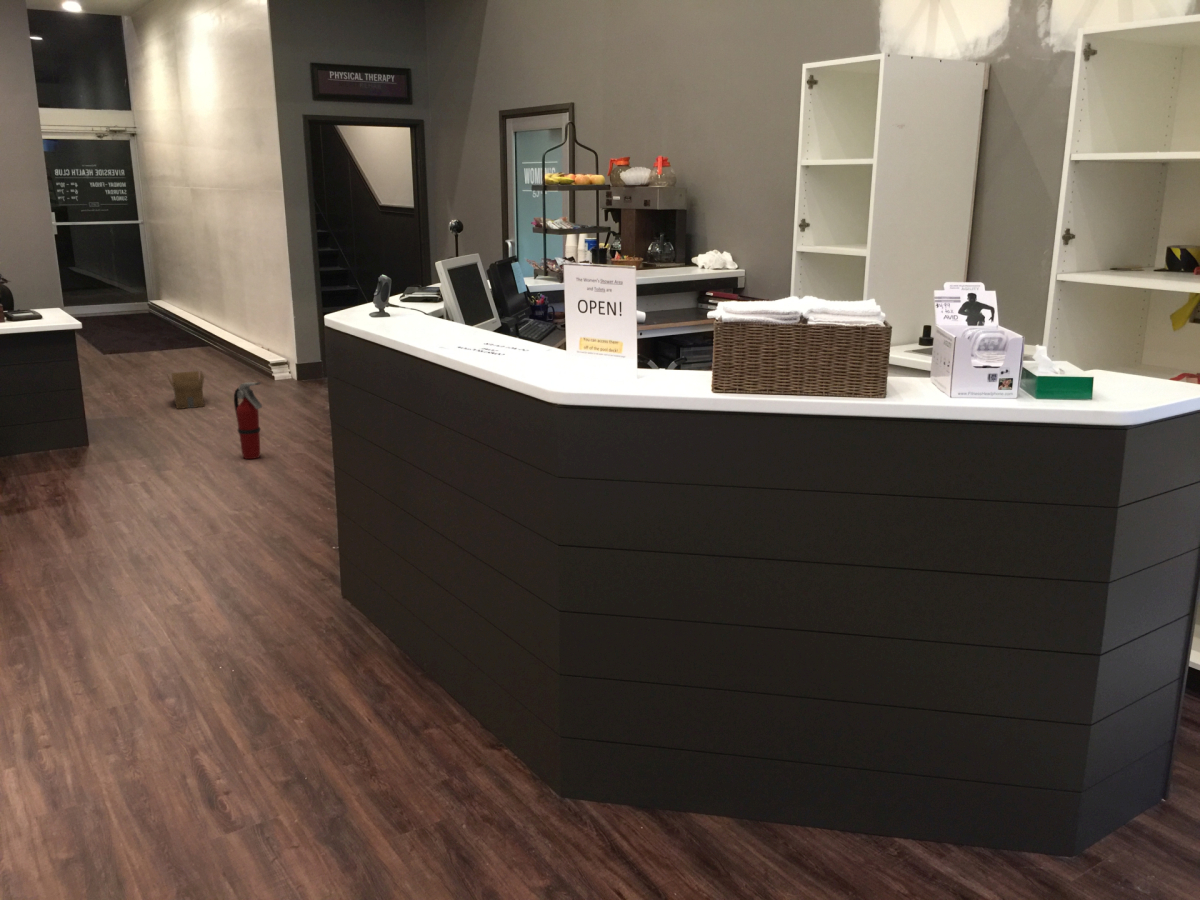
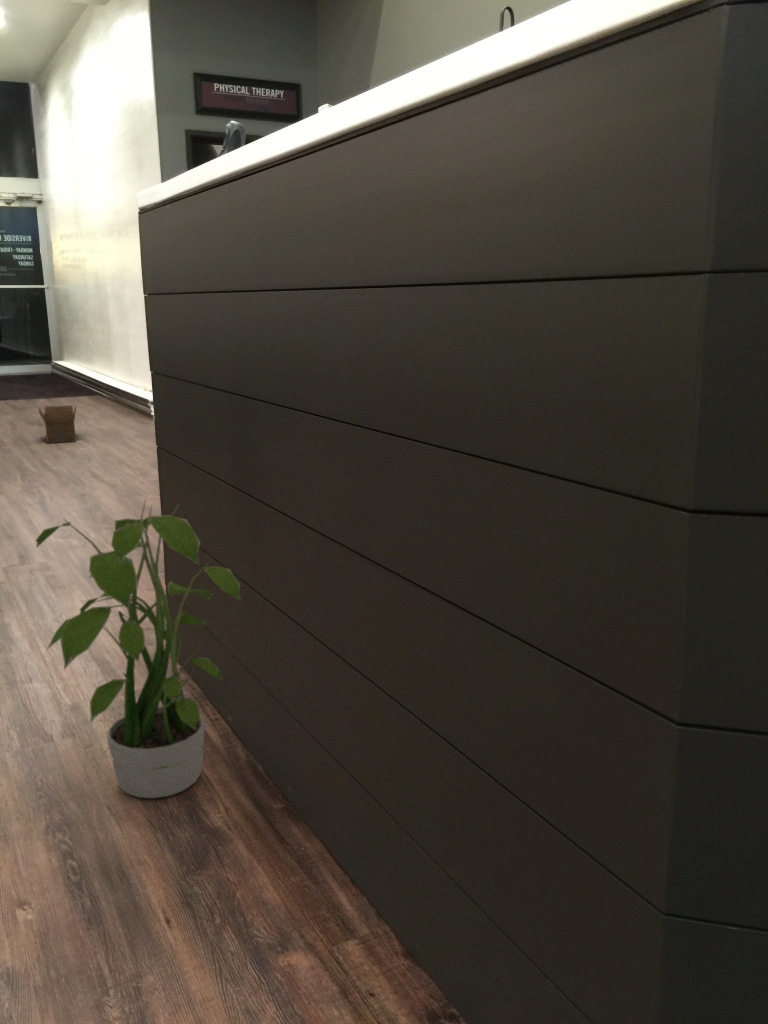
fire extinguisher: present [234,382,262,459] -> none [92,396,122,487]
potted plant: none [270,514,397,696] -> present [36,504,241,798]

